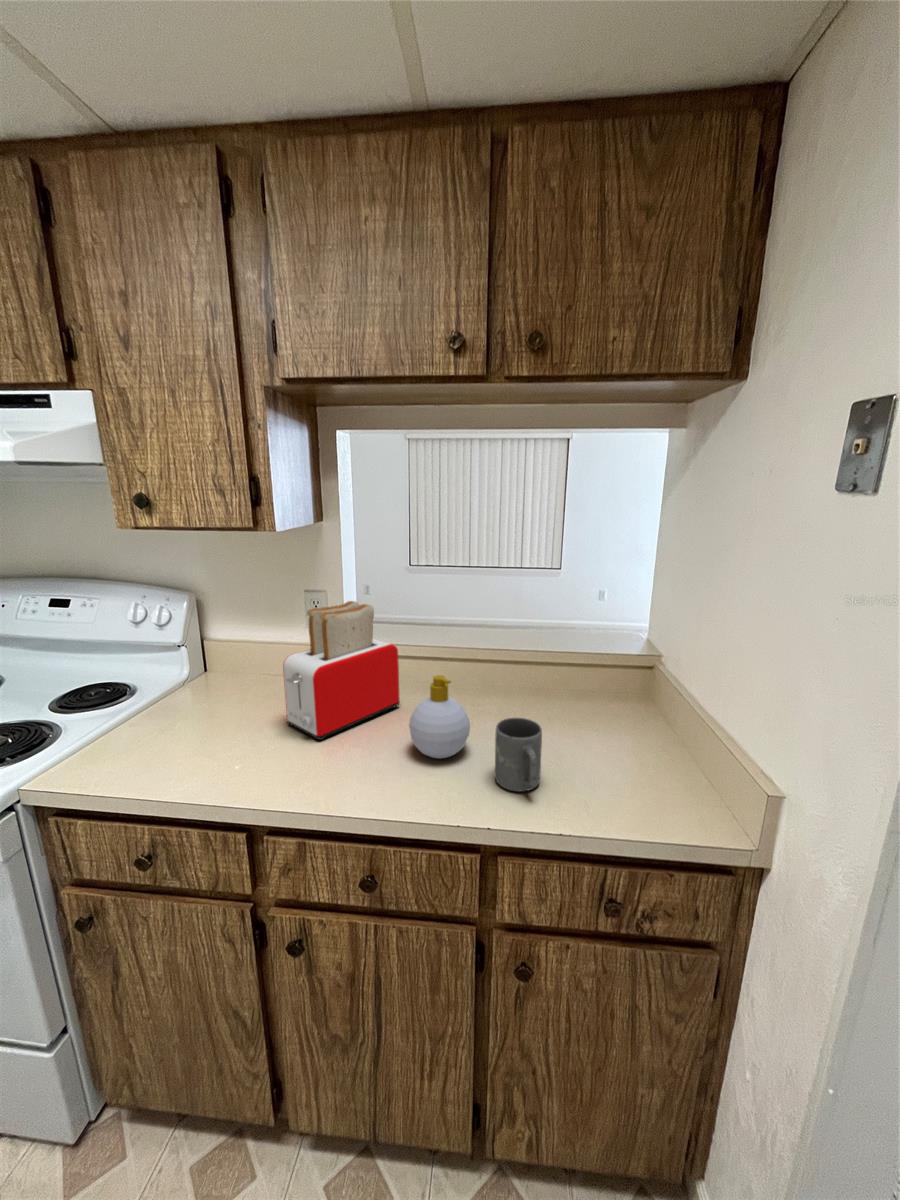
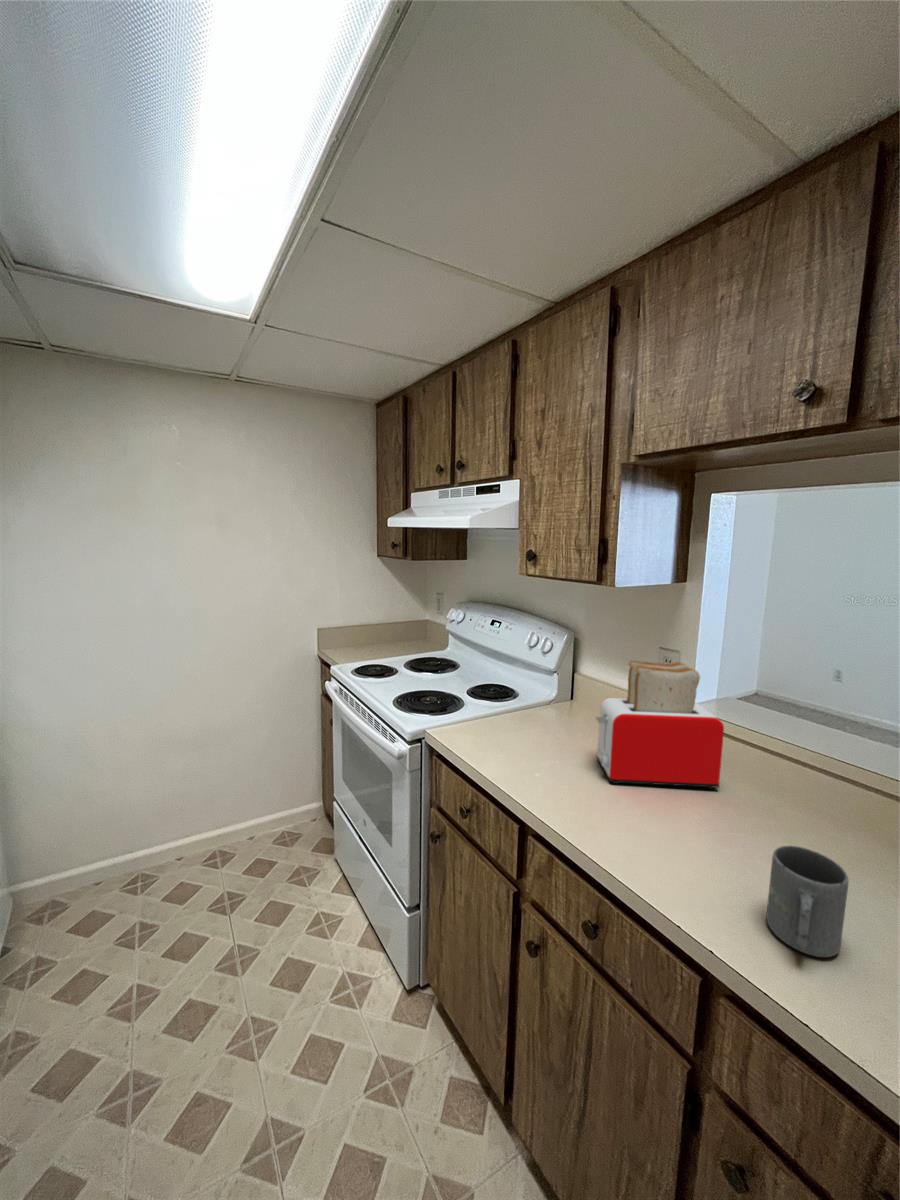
soap bottle: present [409,675,470,759] -> none [688,762,770,862]

